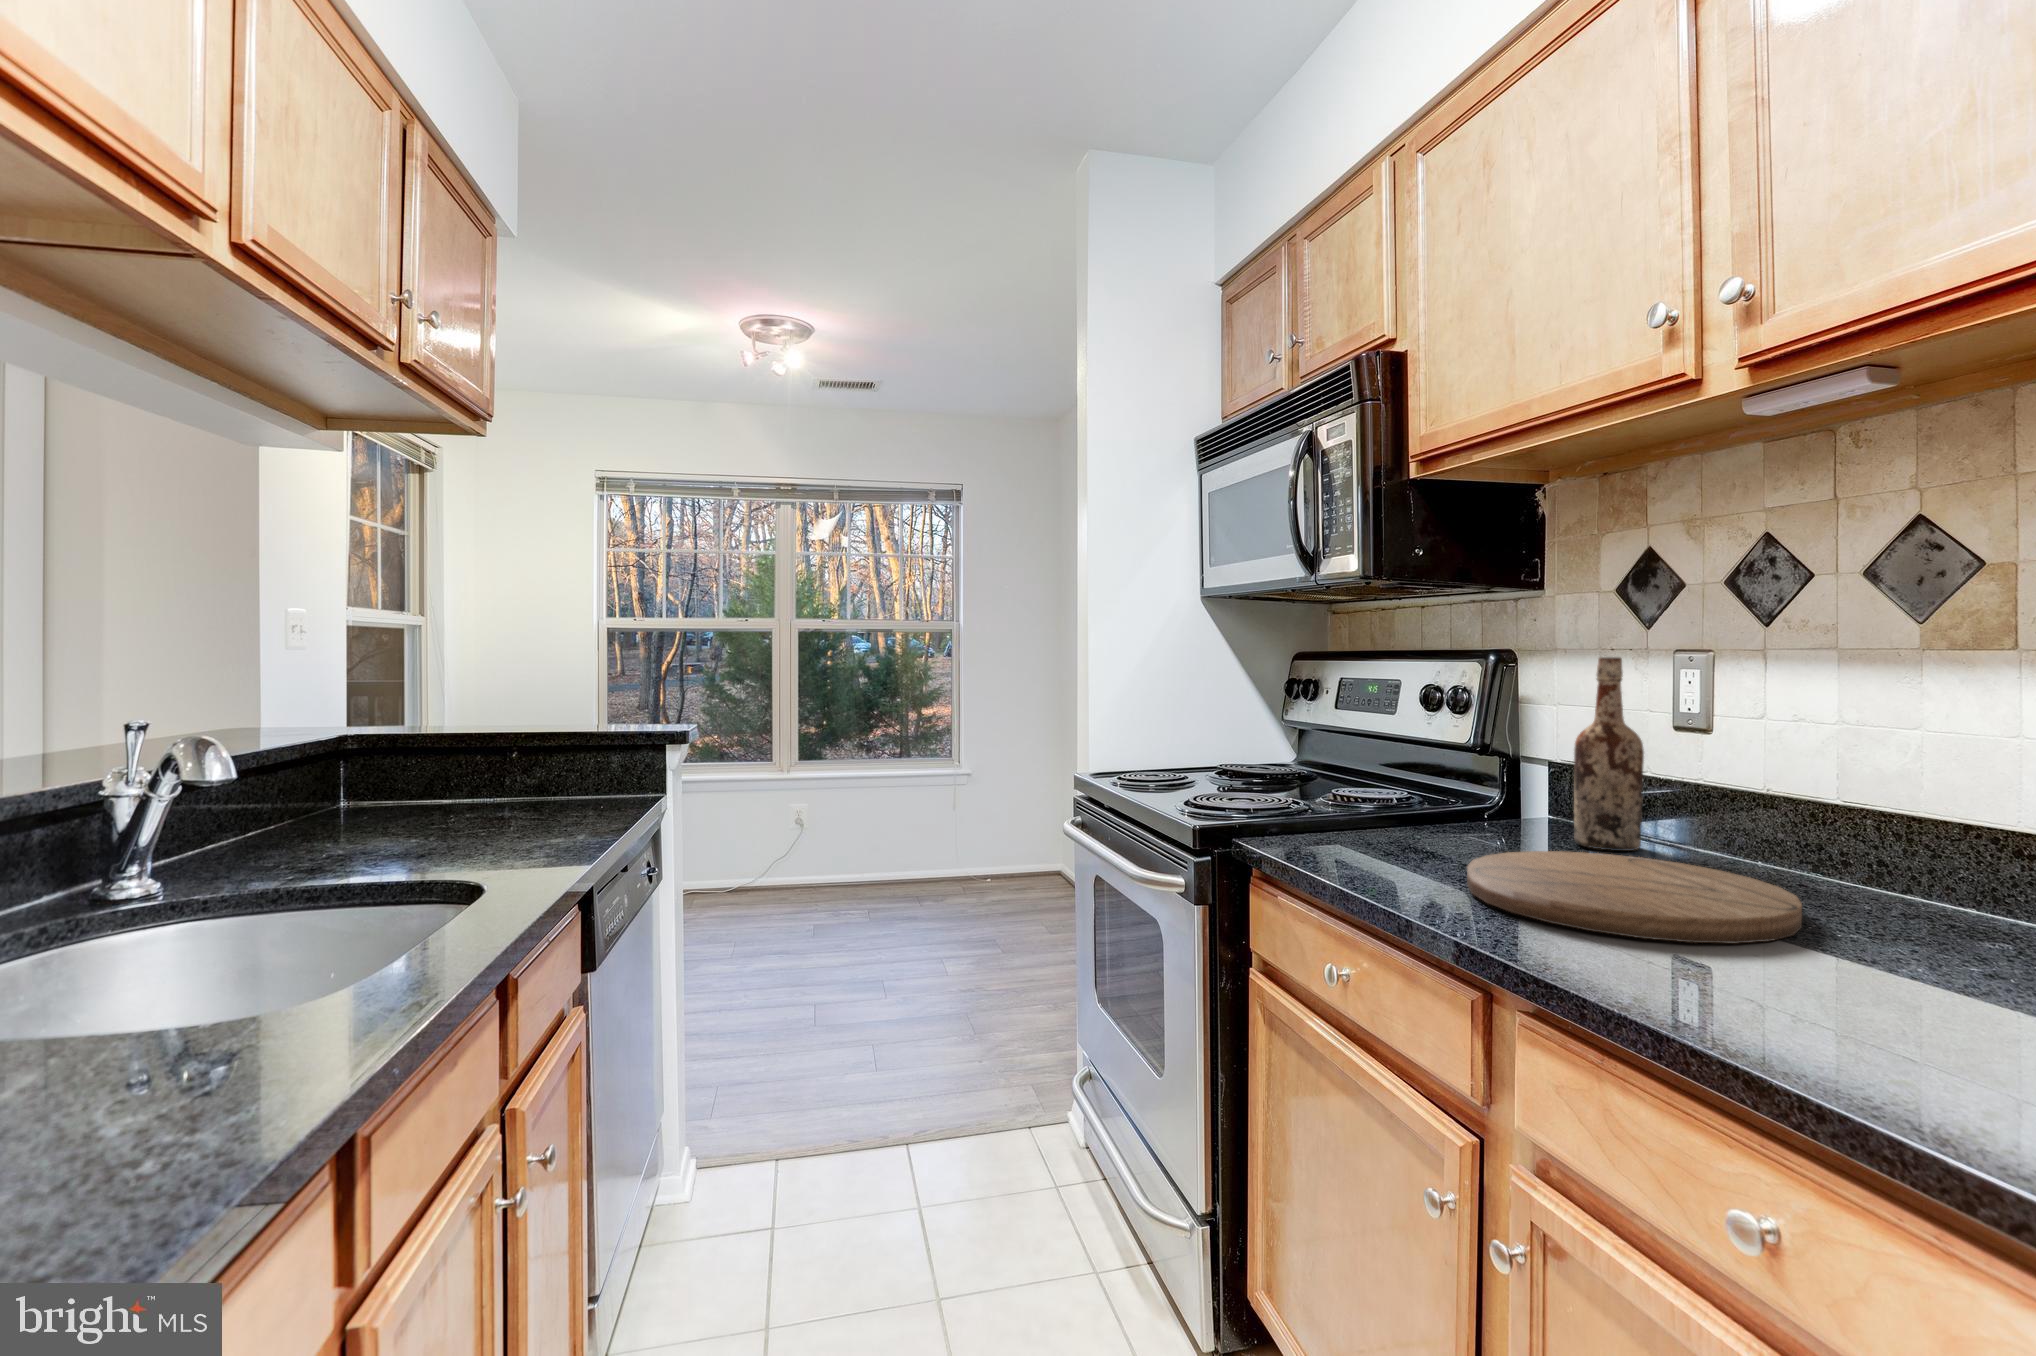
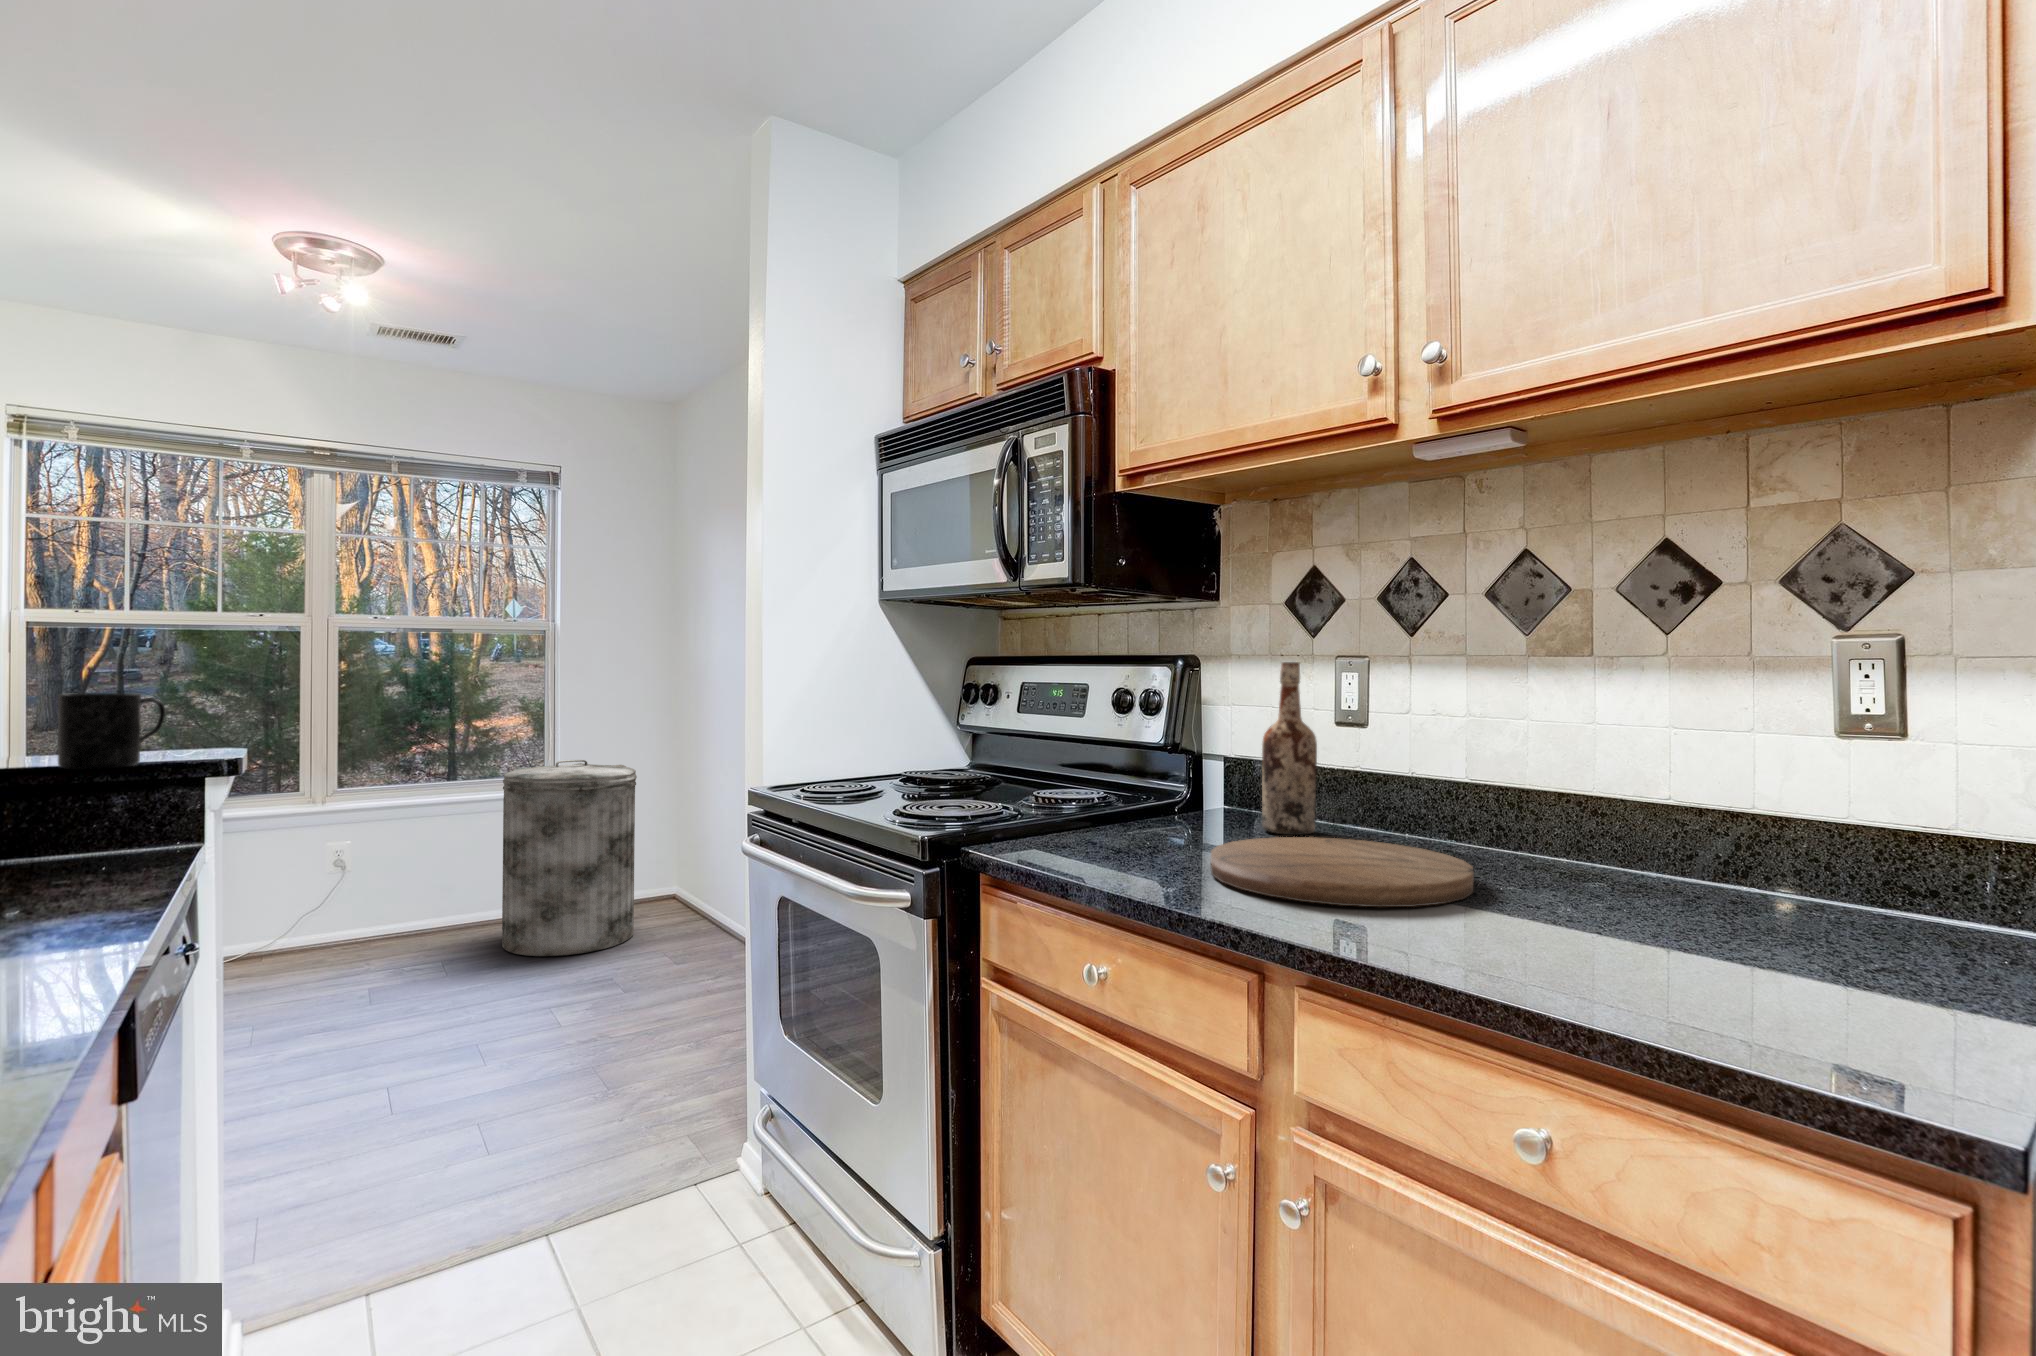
mug: none [594,686,654,739] -> present [58,693,165,769]
trash can: none [919,739,1022,905] -> present [502,760,637,956]

